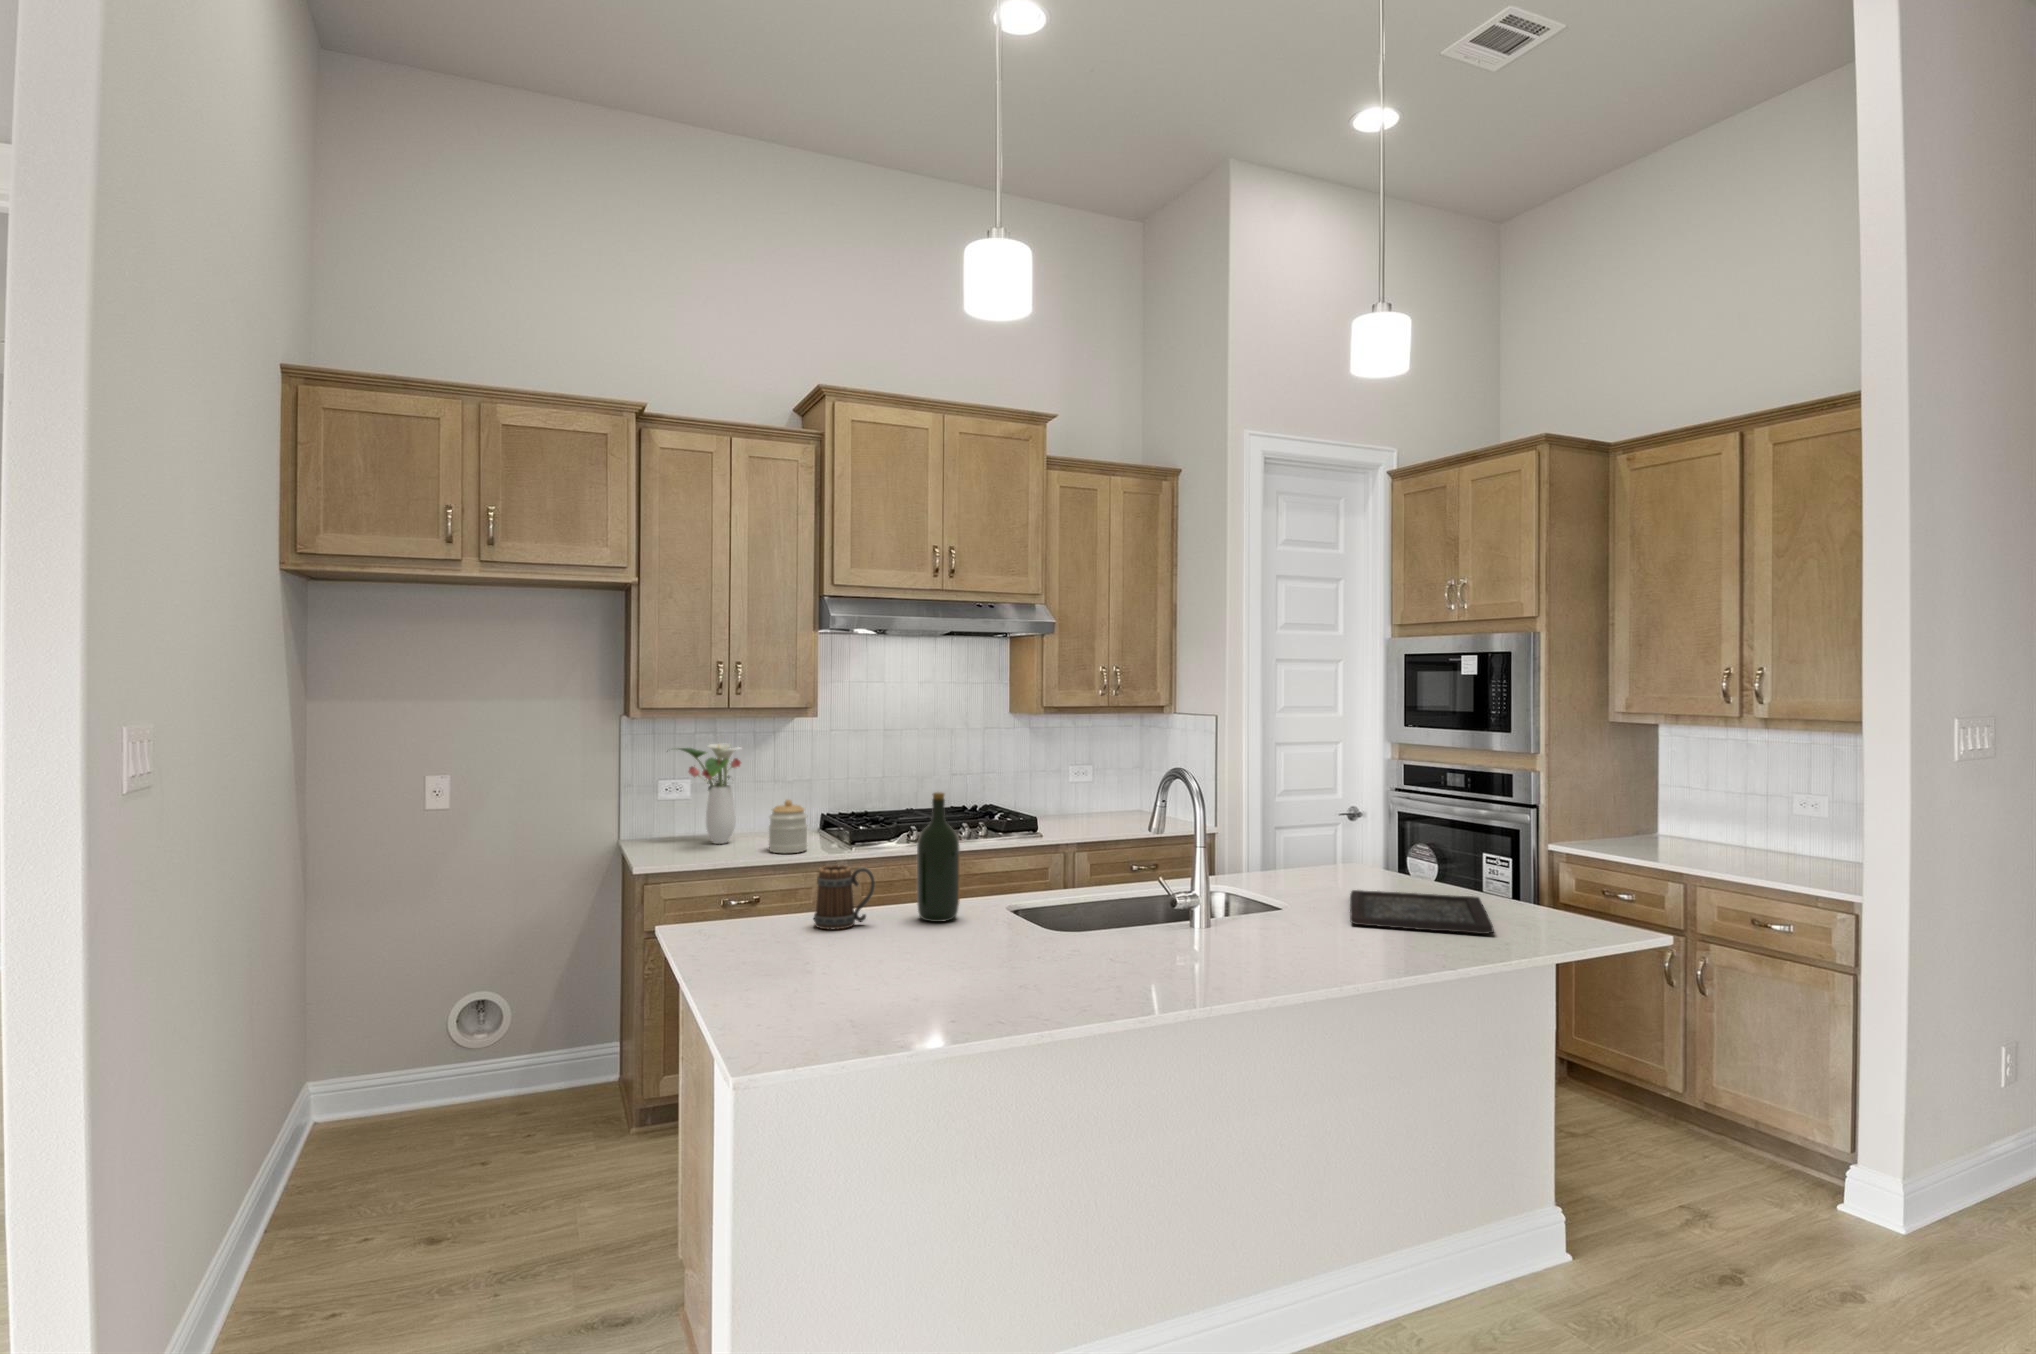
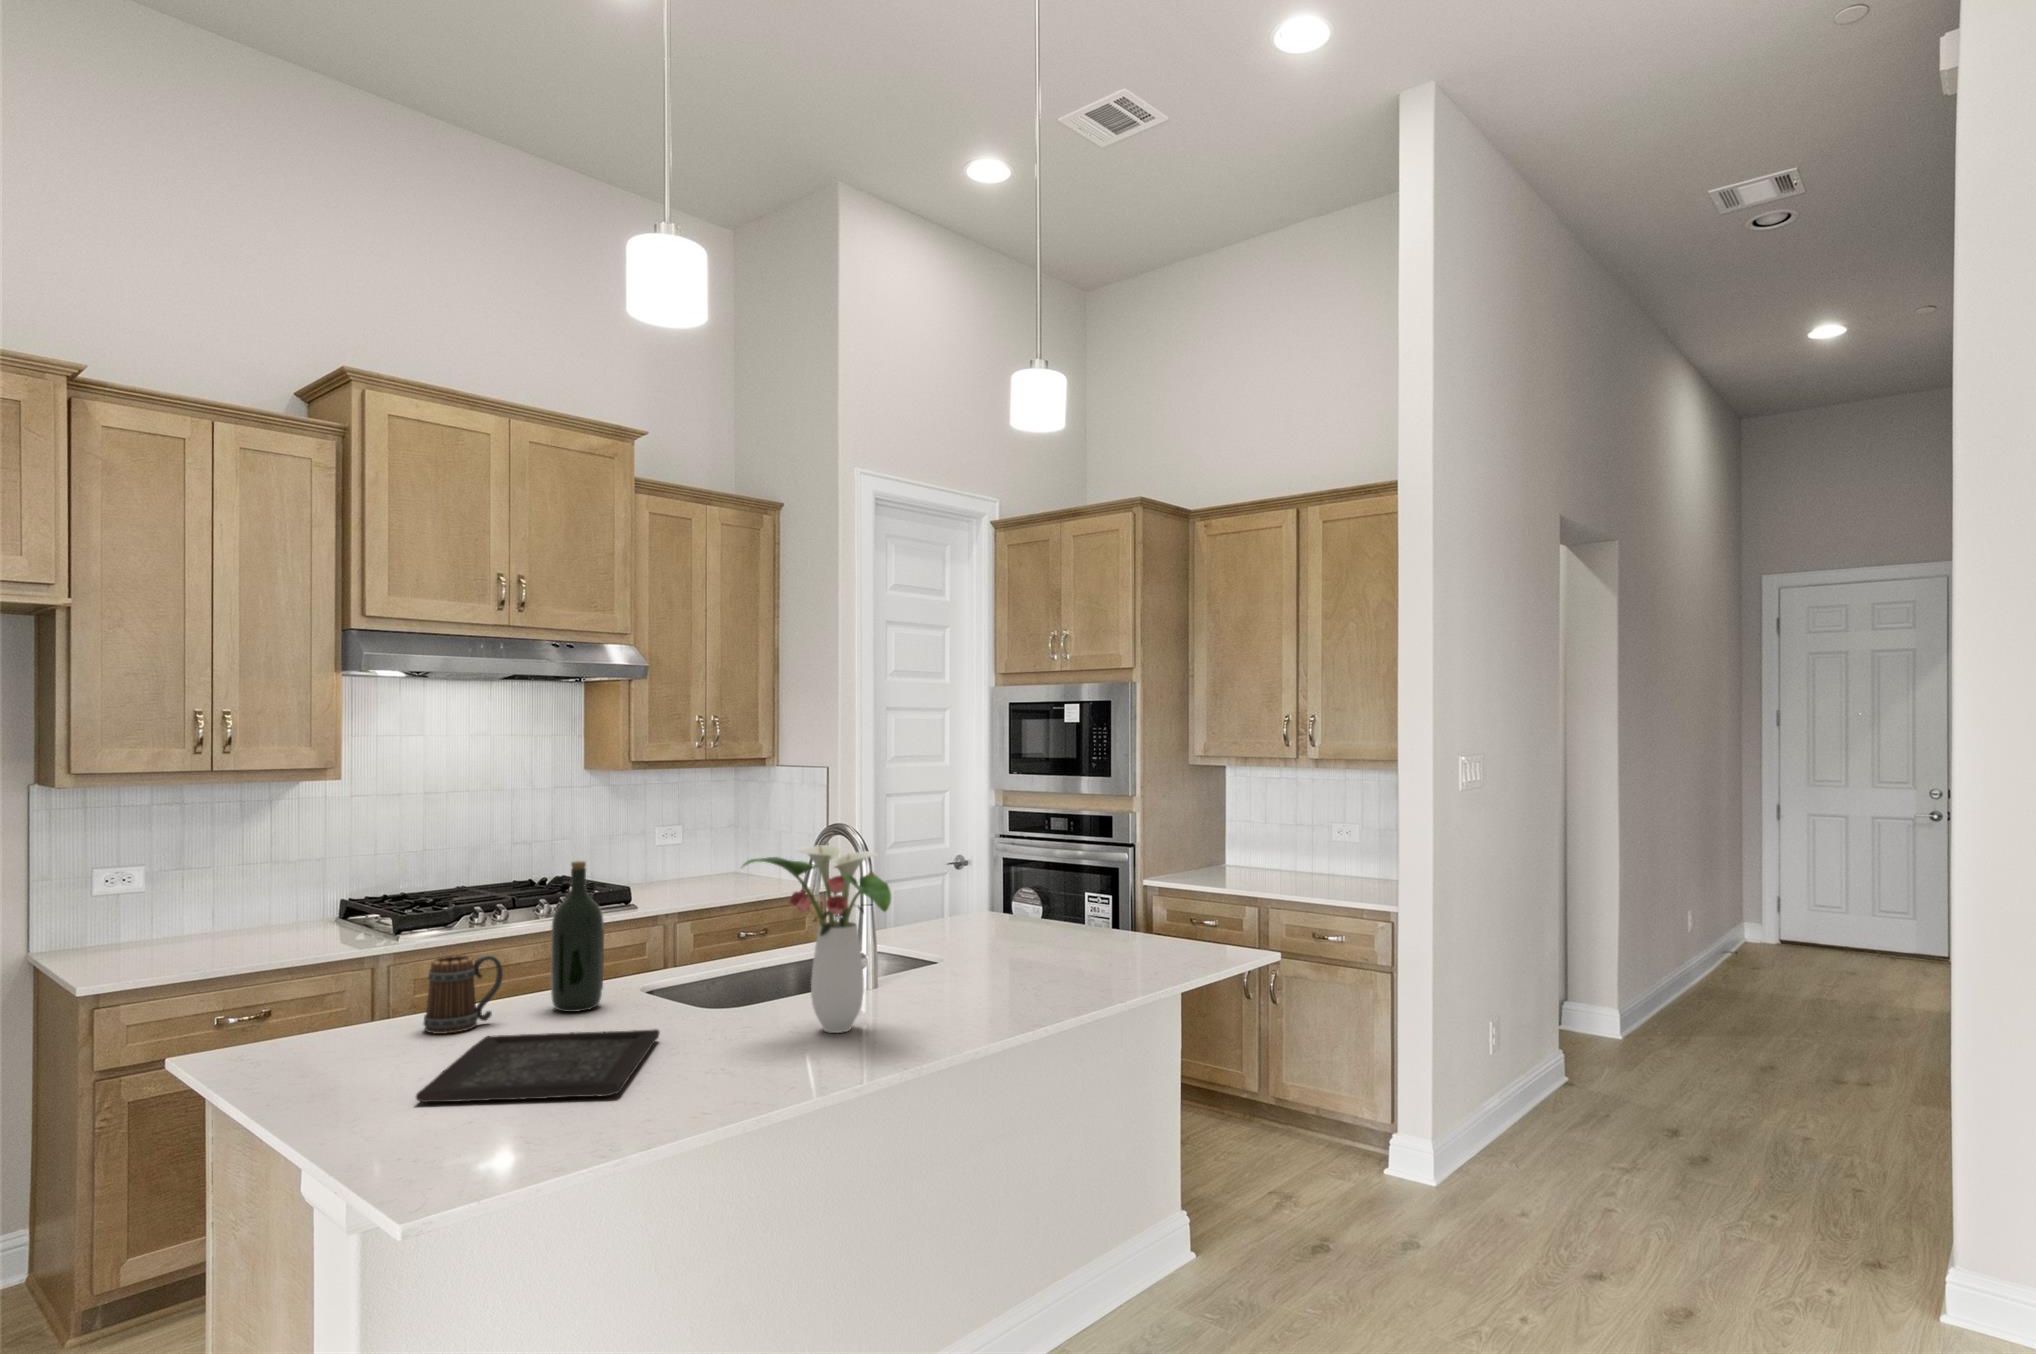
flower arrangement: present [679,744,741,844] -> present [743,845,891,1033]
jar: present [769,799,807,853] -> none [283,883,339,952]
tray: present [1350,890,1494,934] -> present [416,1029,660,1102]

